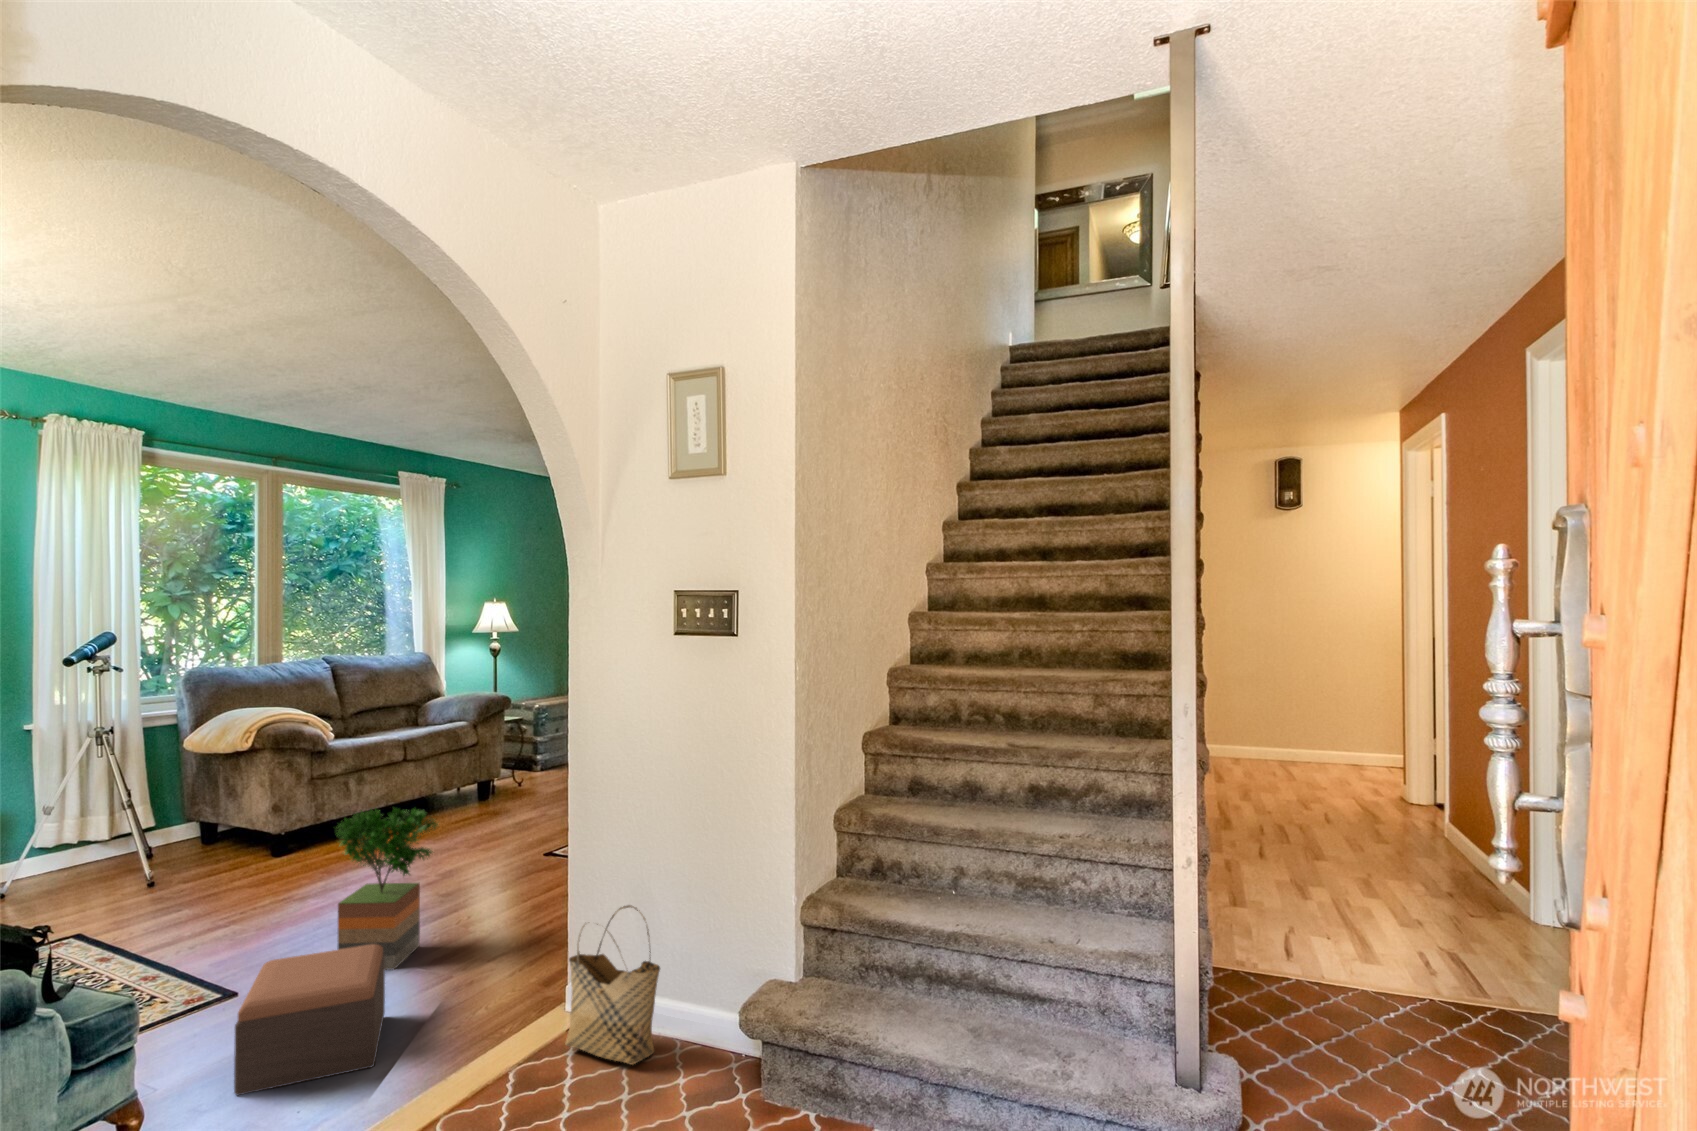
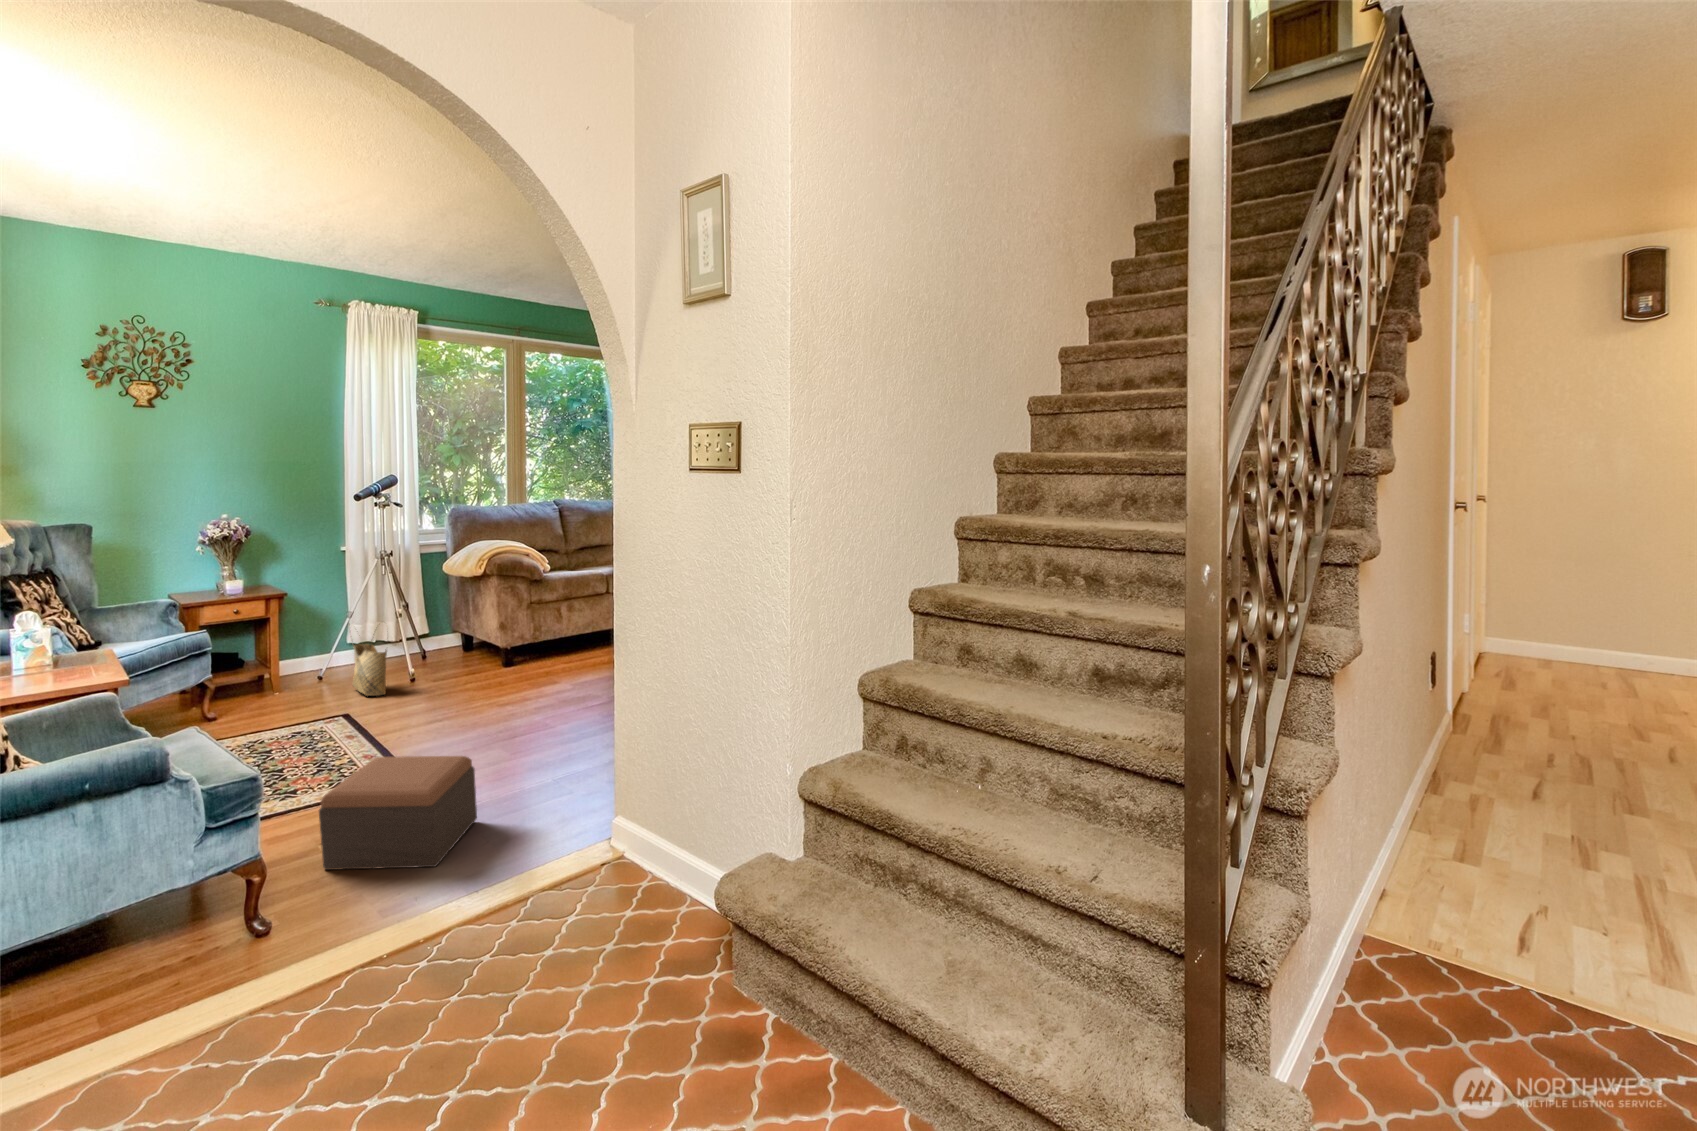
potted tree: present [338,808,438,970] -> none [462,631,562,780]
woven basket: present [565,905,660,1064] -> present [349,624,387,696]

